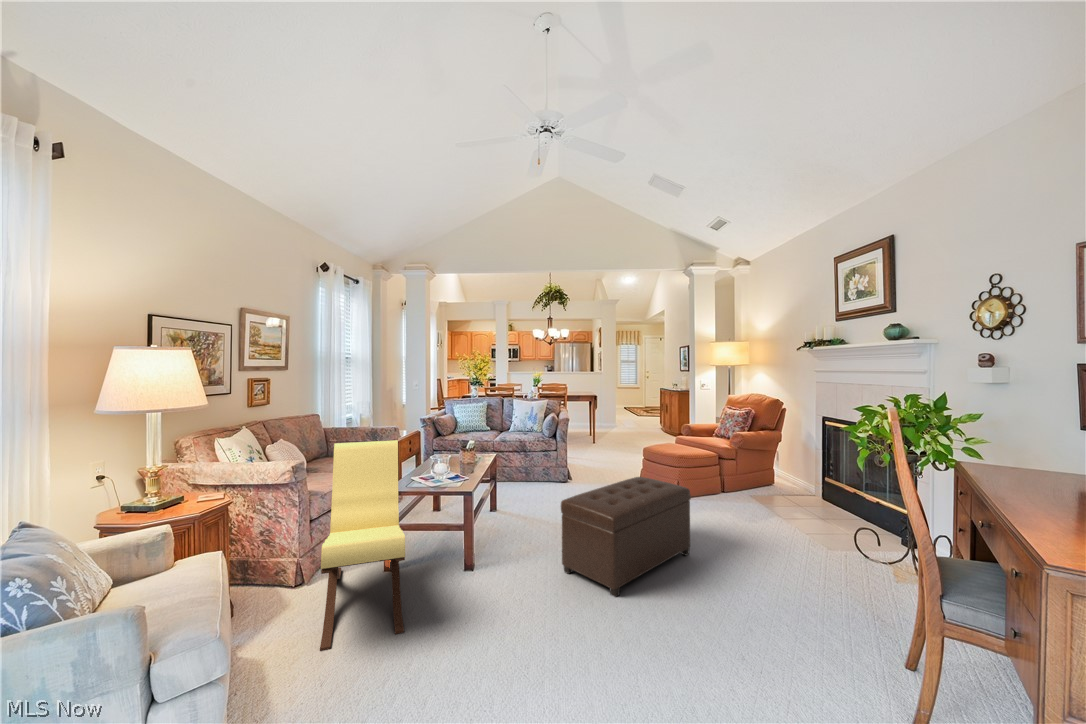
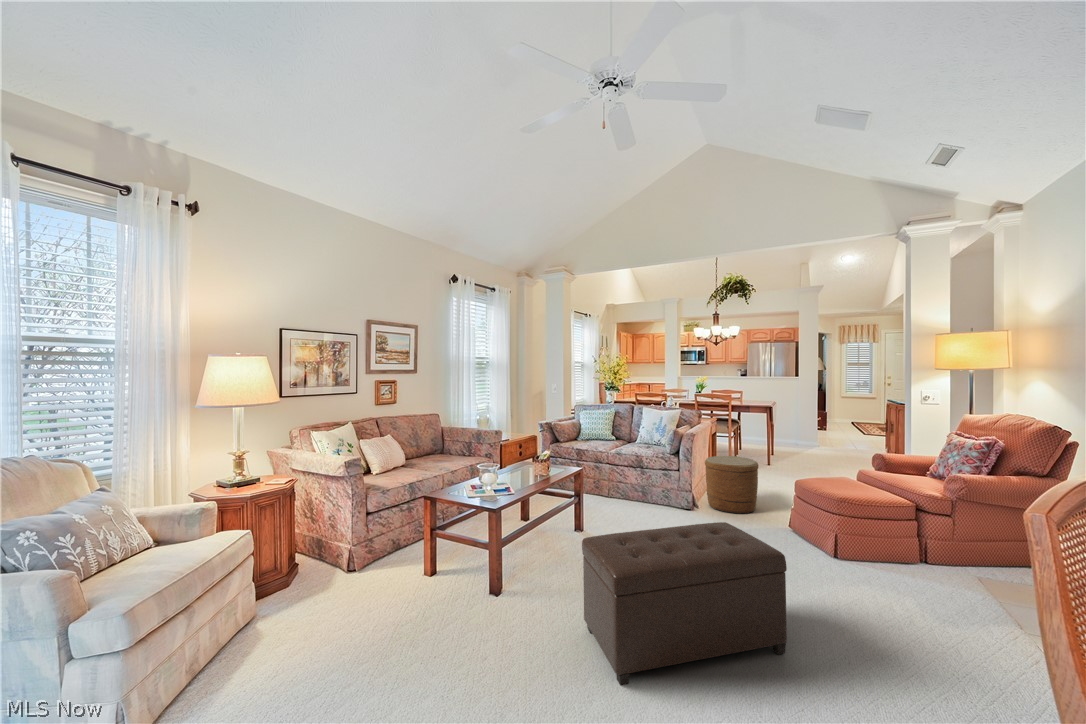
woven basket: none [572,435,611,479] -> present [705,456,758,514]
lounge chair: present [320,440,405,651] -> none [302,444,439,649]

